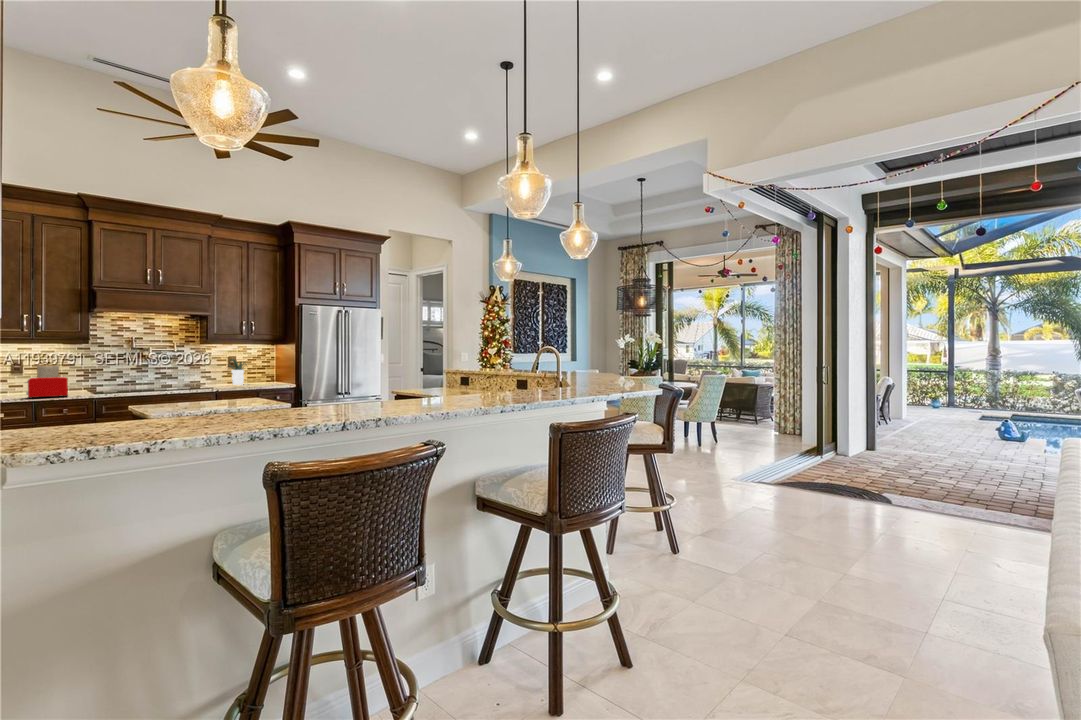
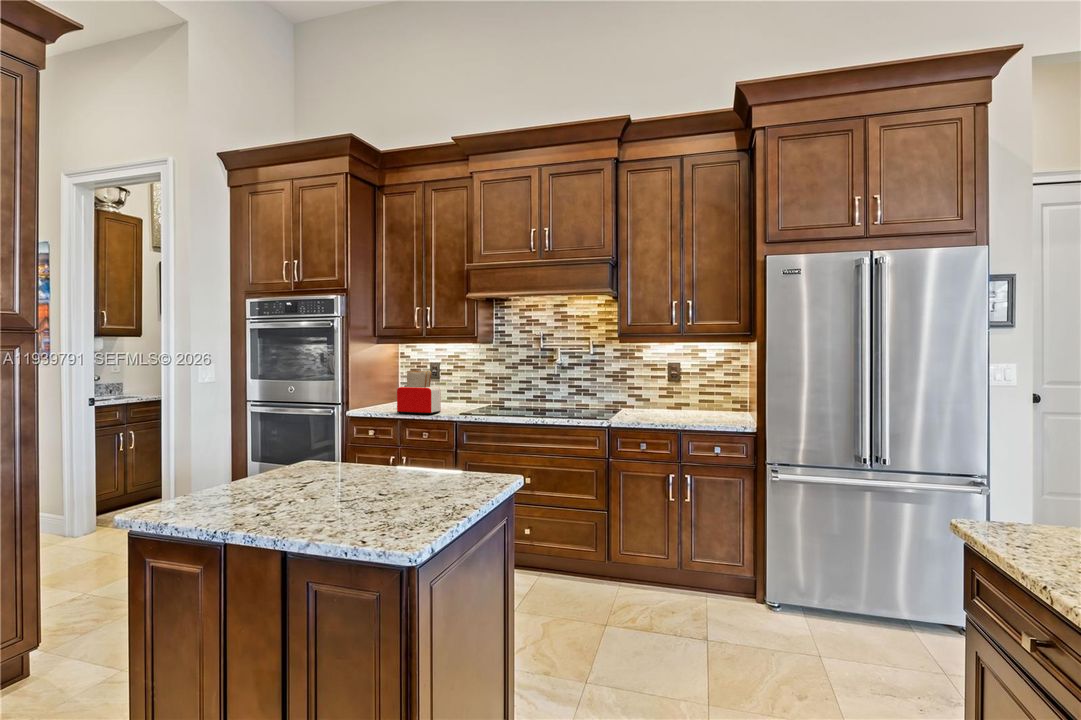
potted plant: present [229,359,247,385] -> none [643,368,700,414]

